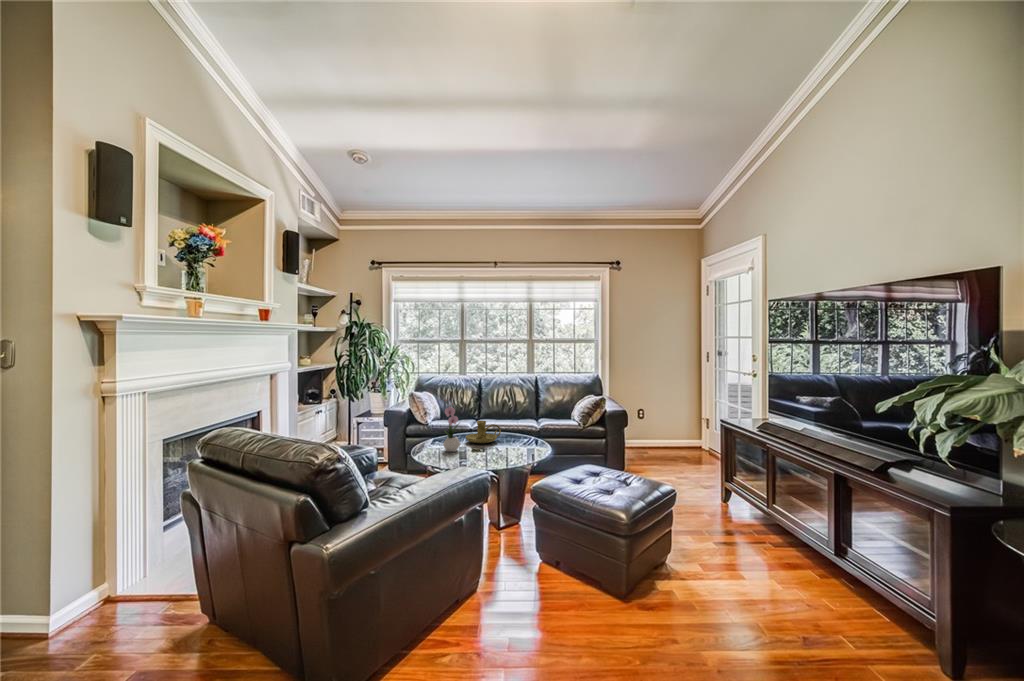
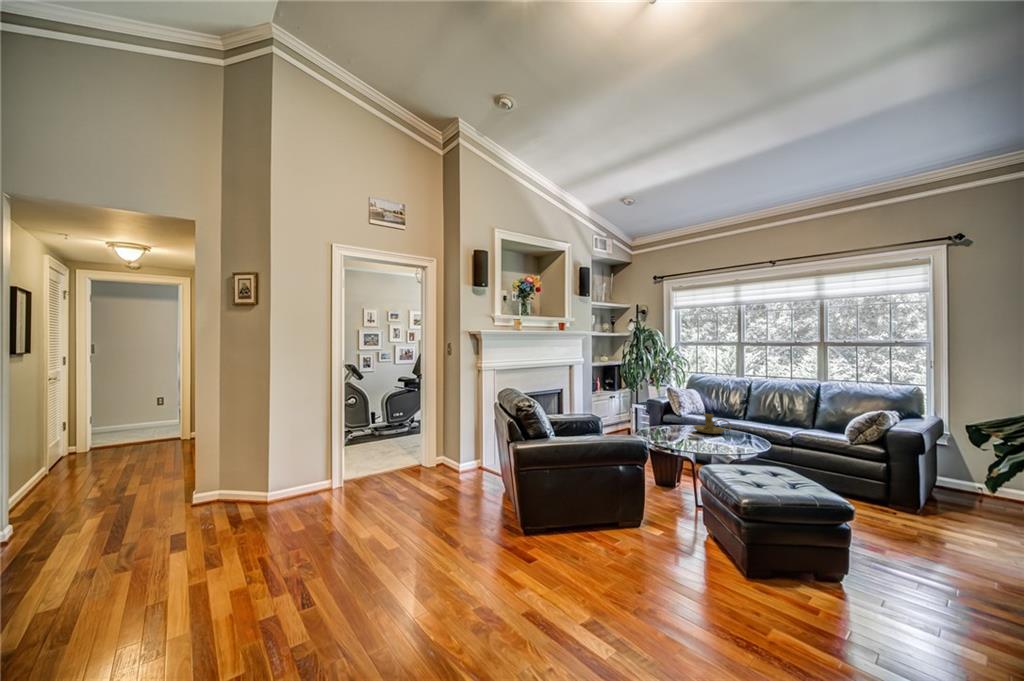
flower arrangement: present [443,402,461,452] -> none [665,390,683,434]

